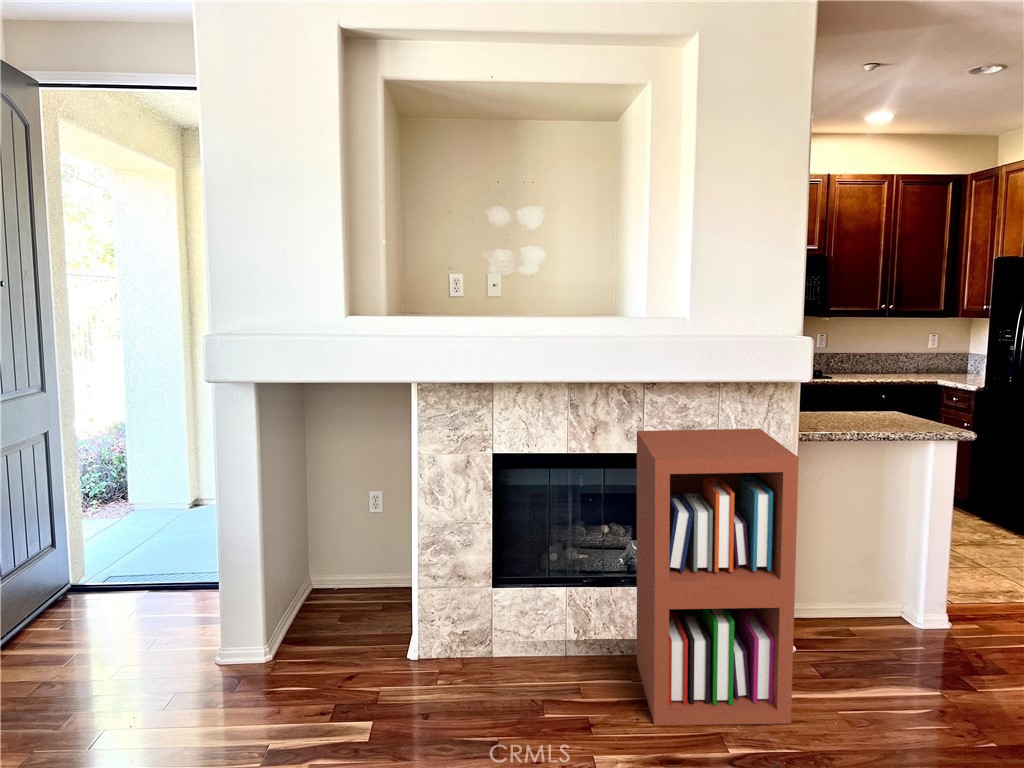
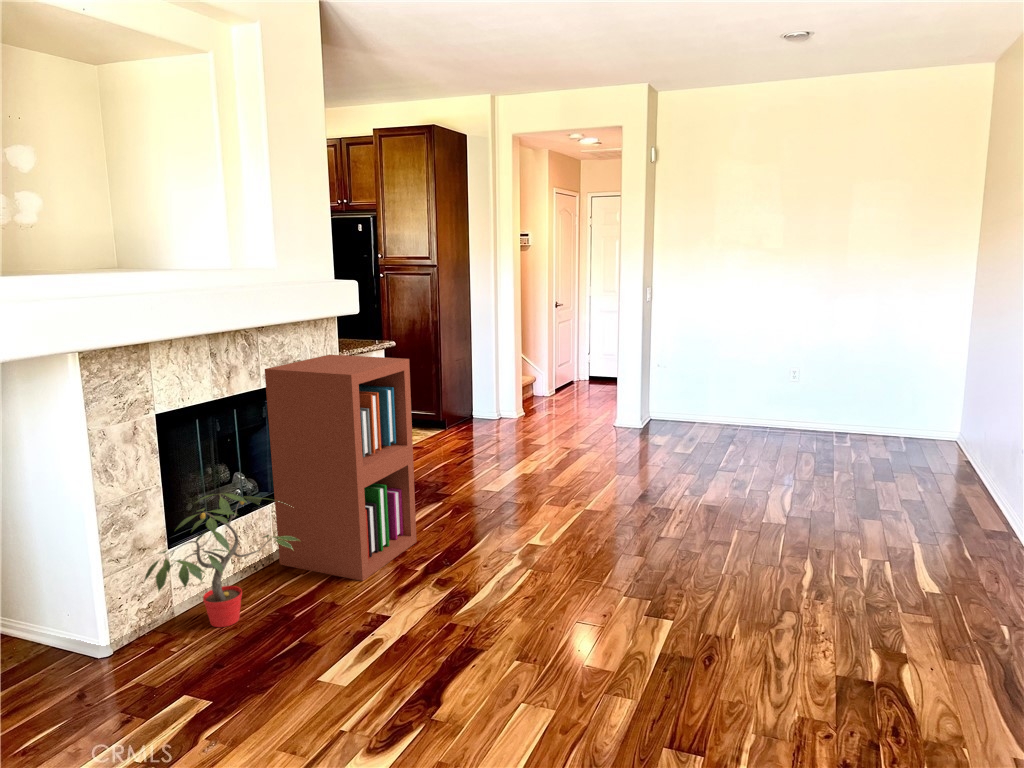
potted plant: none [429,549,597,689] -> present [144,493,298,627]

